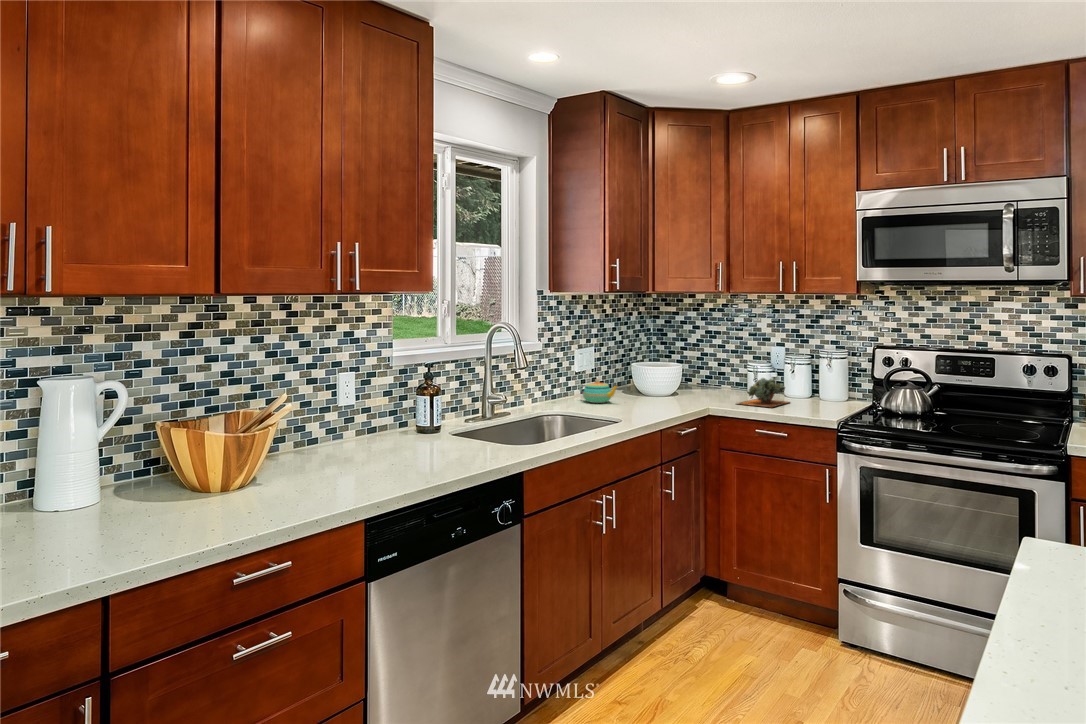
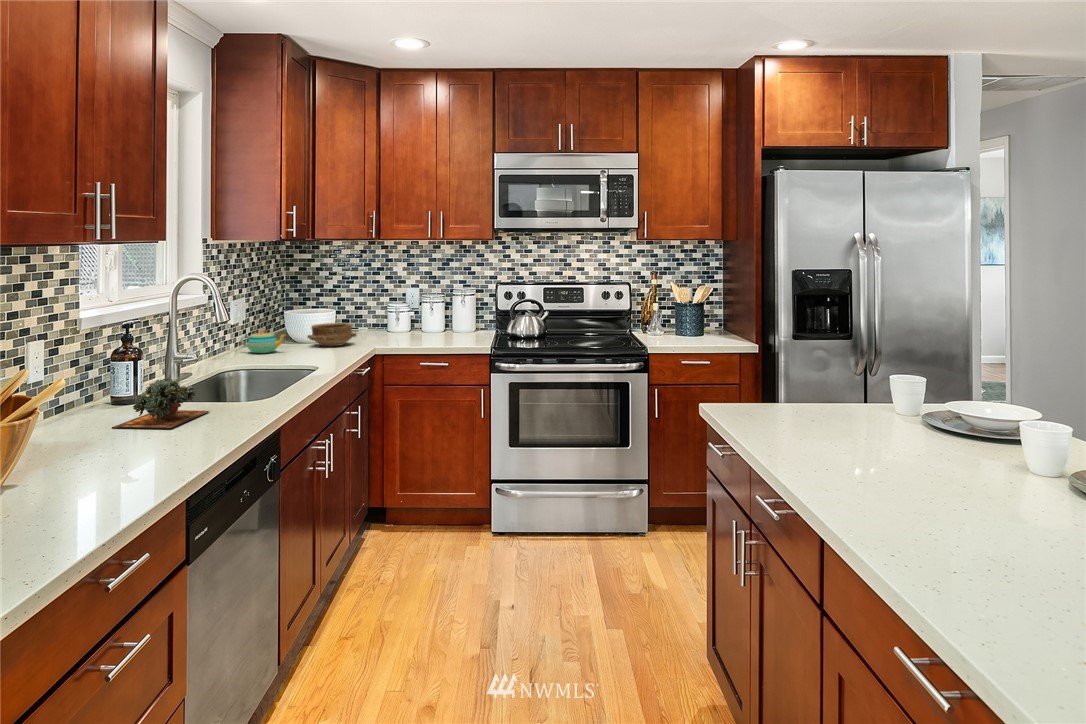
ceramic bowl: none [646,378,696,402] -> present [307,323,357,346]
succulent plant: present [737,378,789,407] -> present [112,379,210,428]

